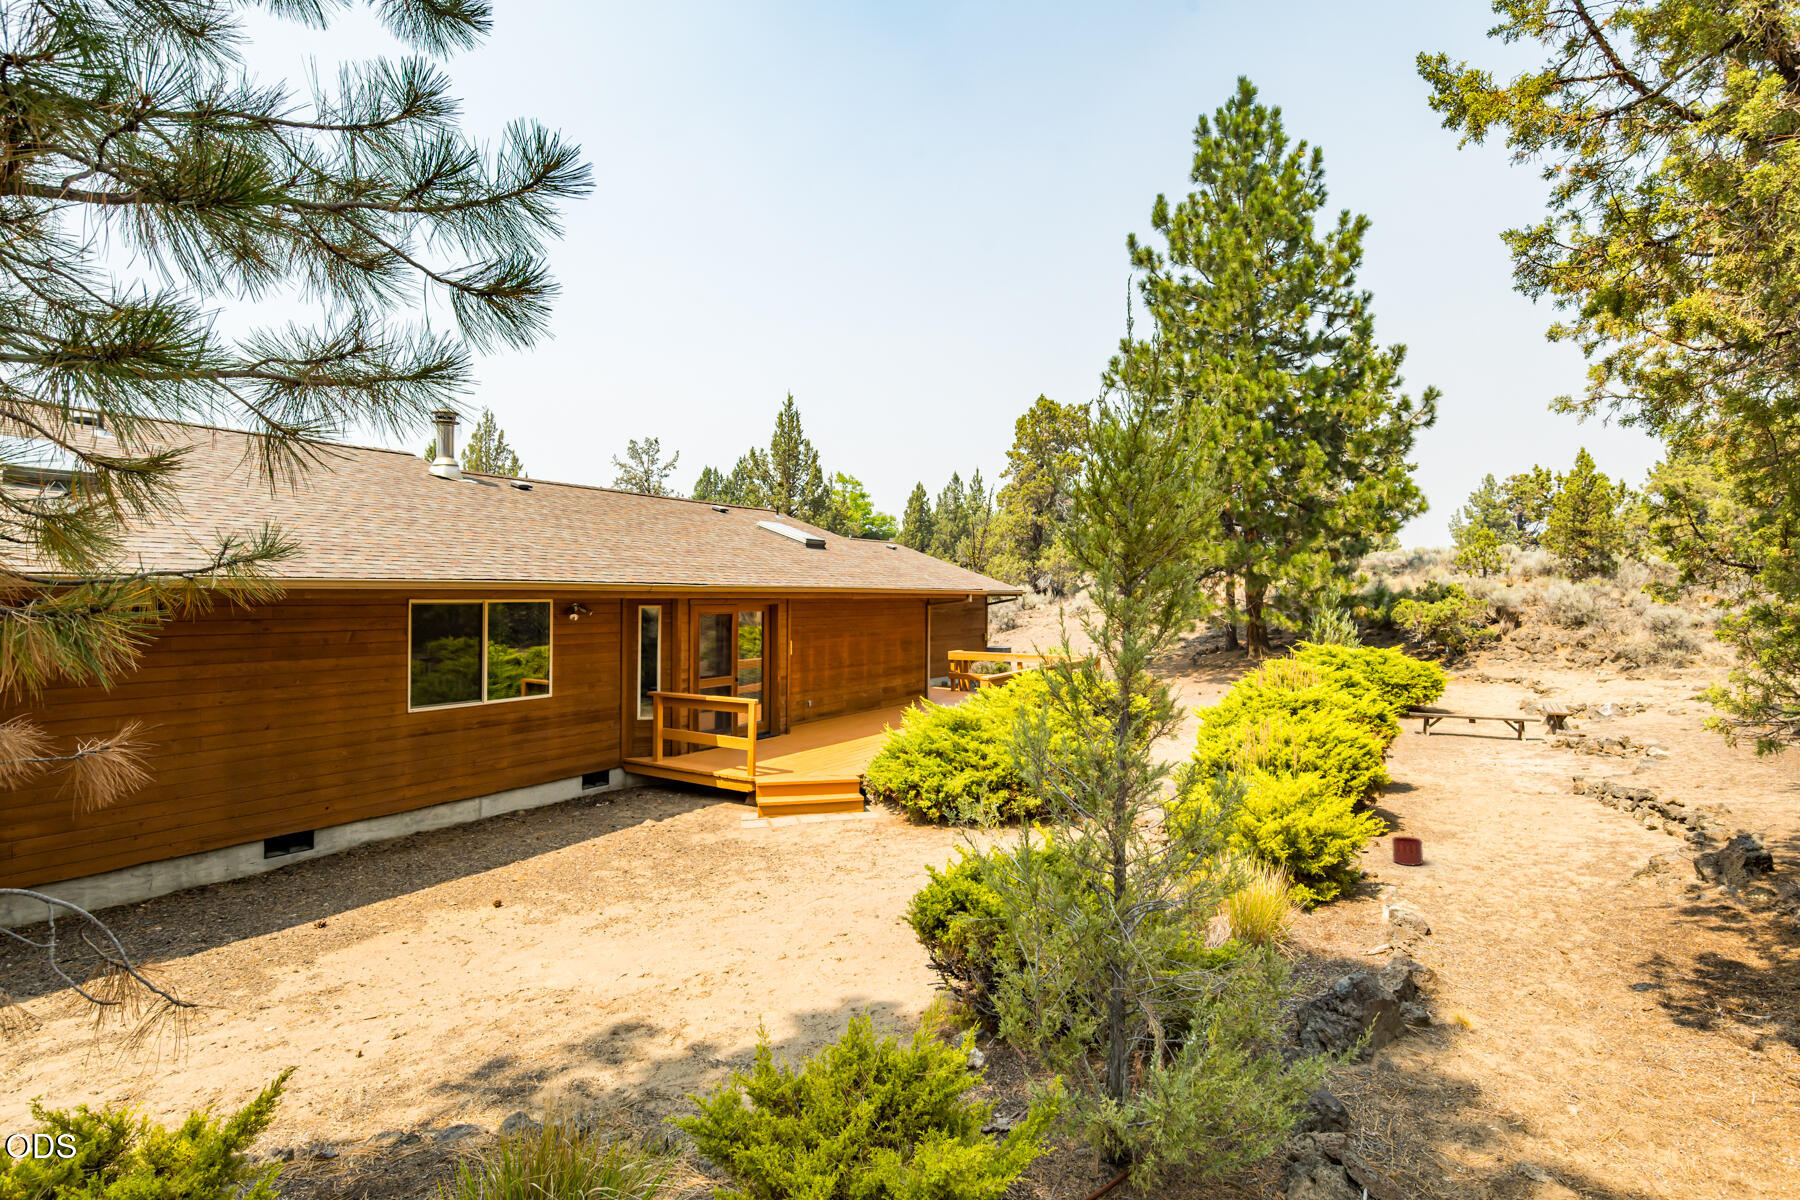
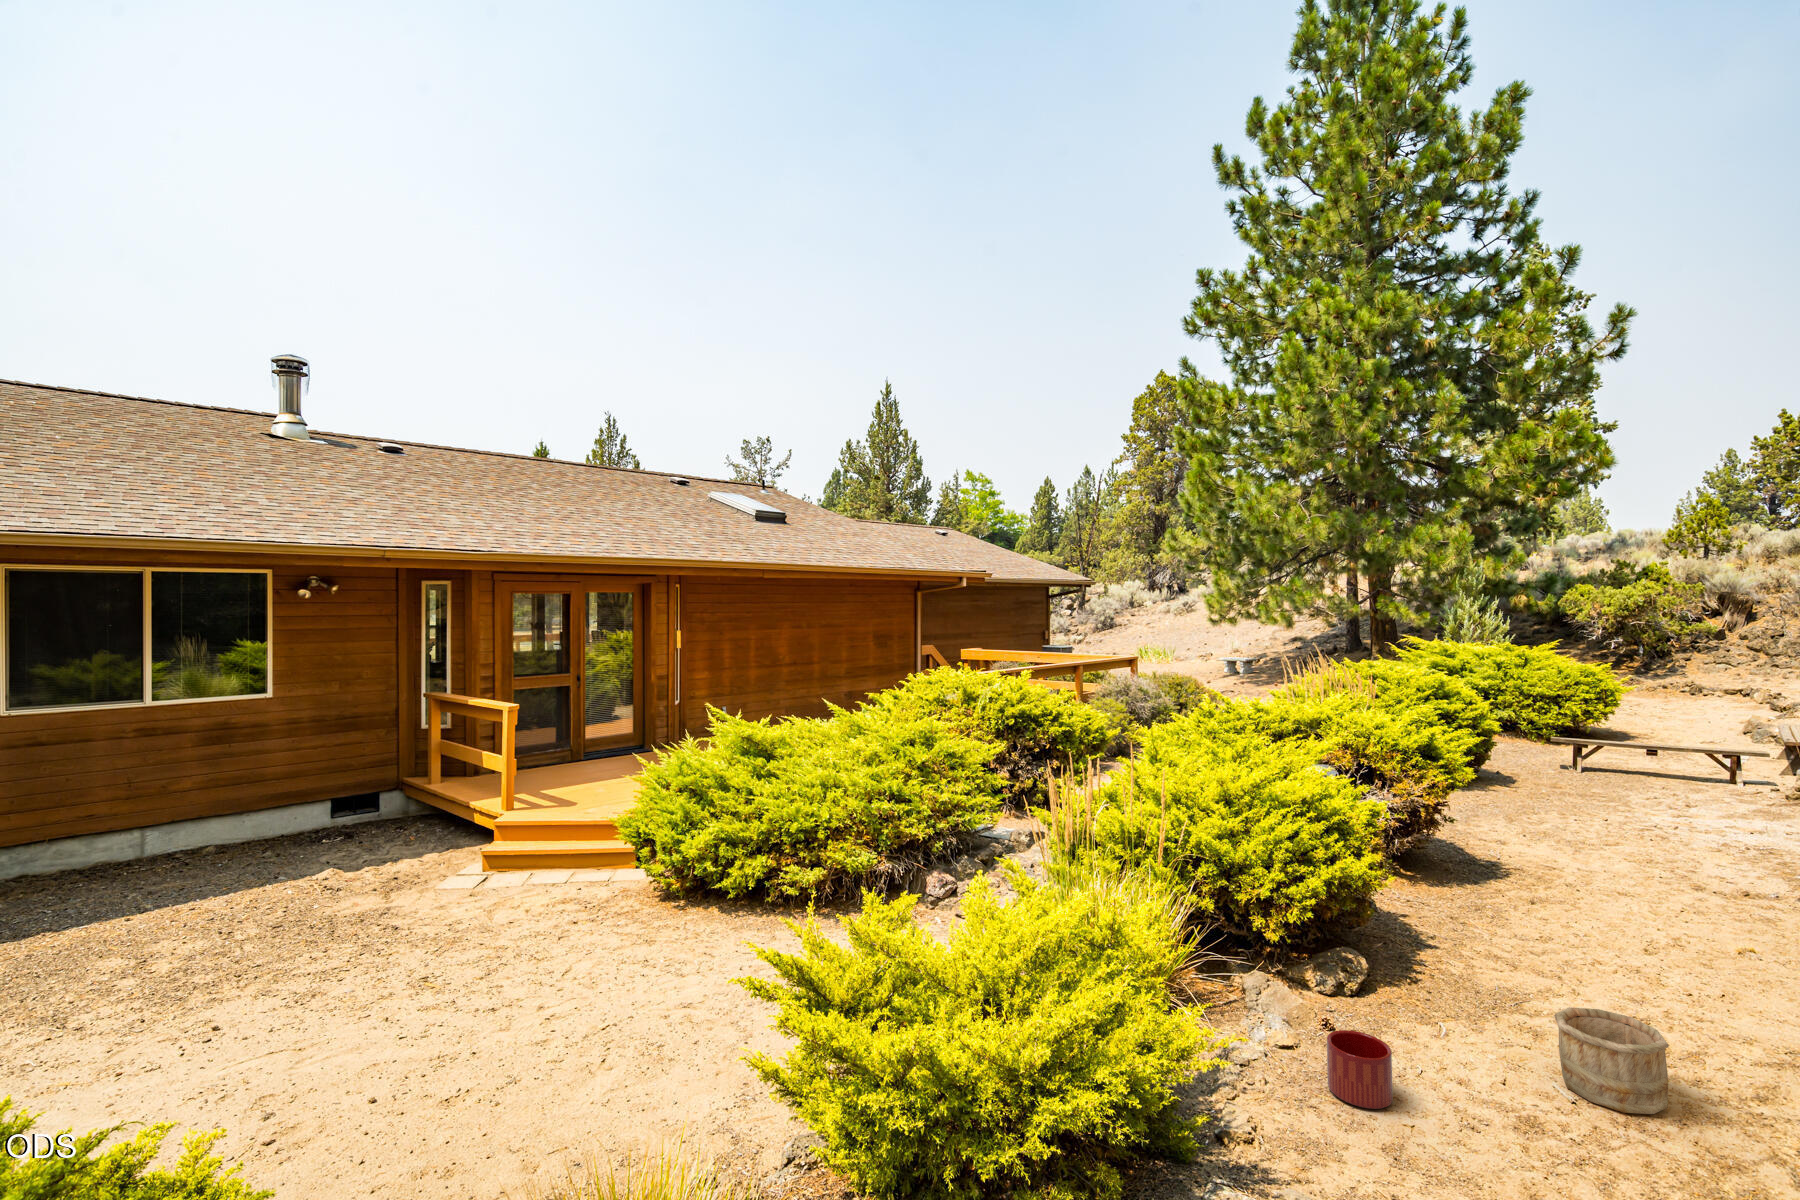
wooden bucket: none [1479,819,1526,856] -> present [1554,1007,1669,1114]

